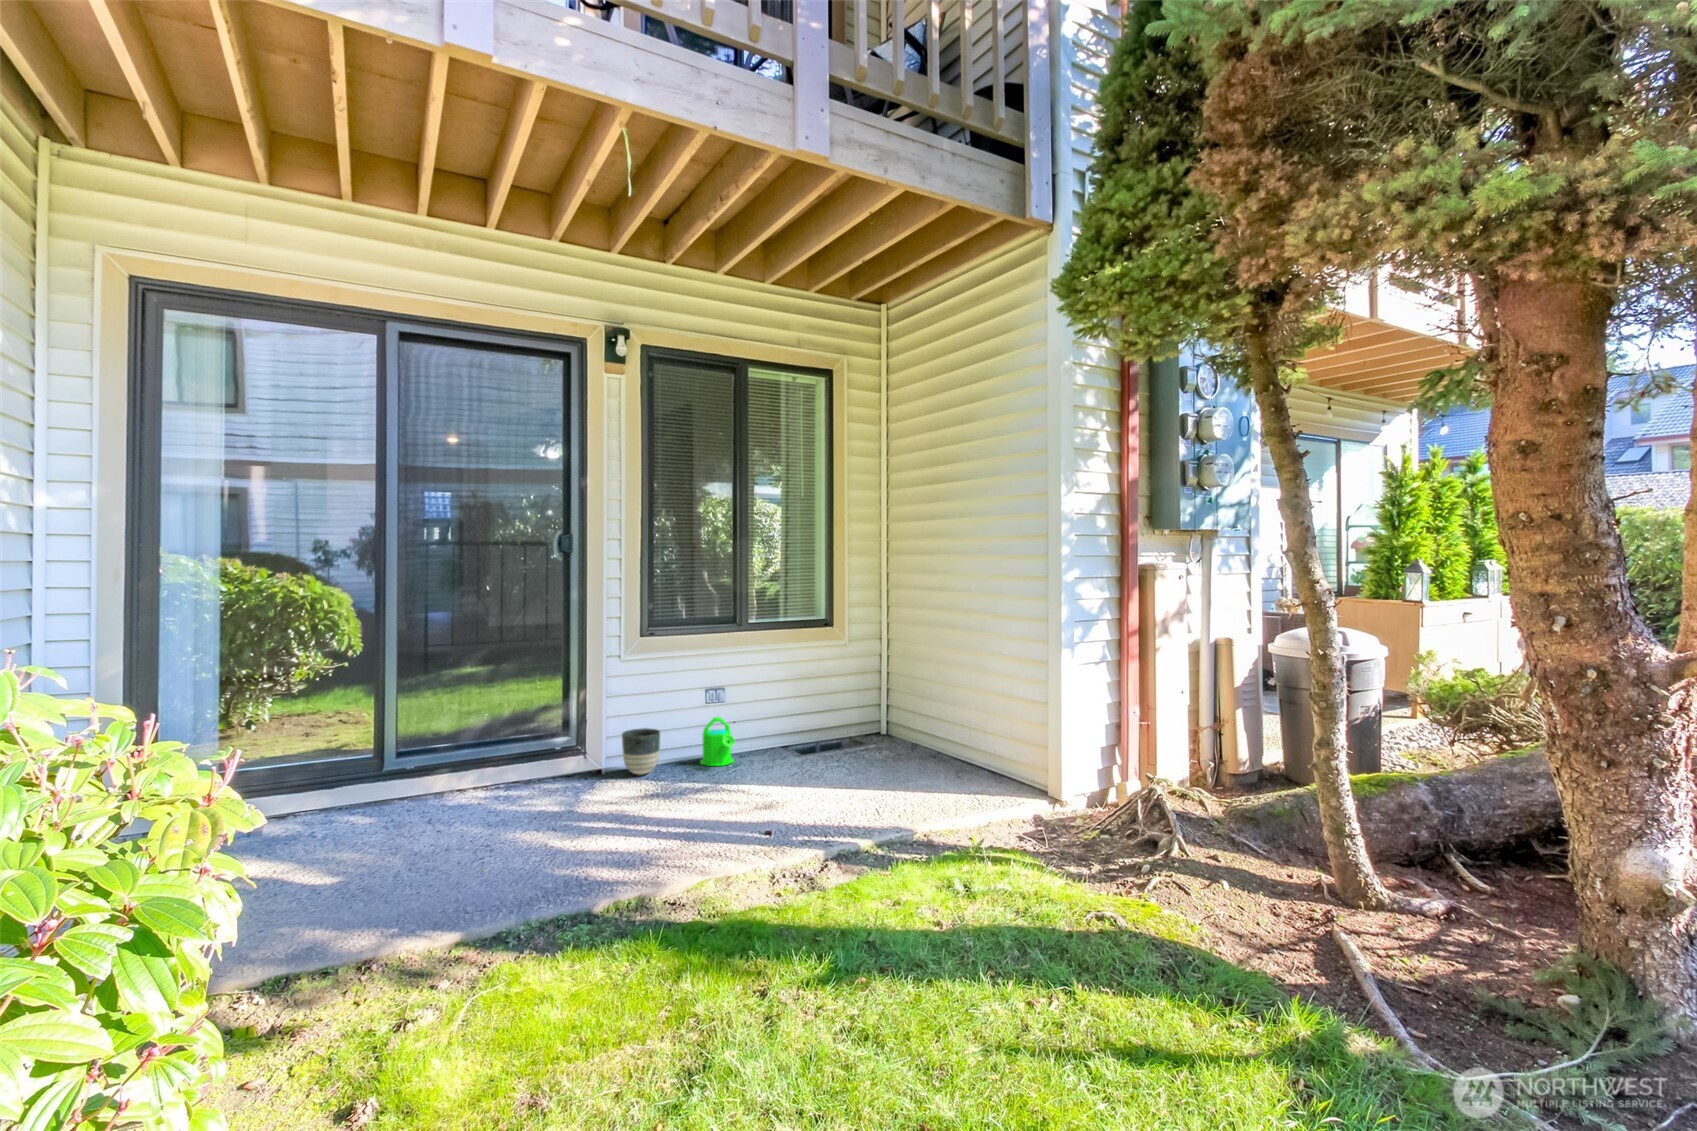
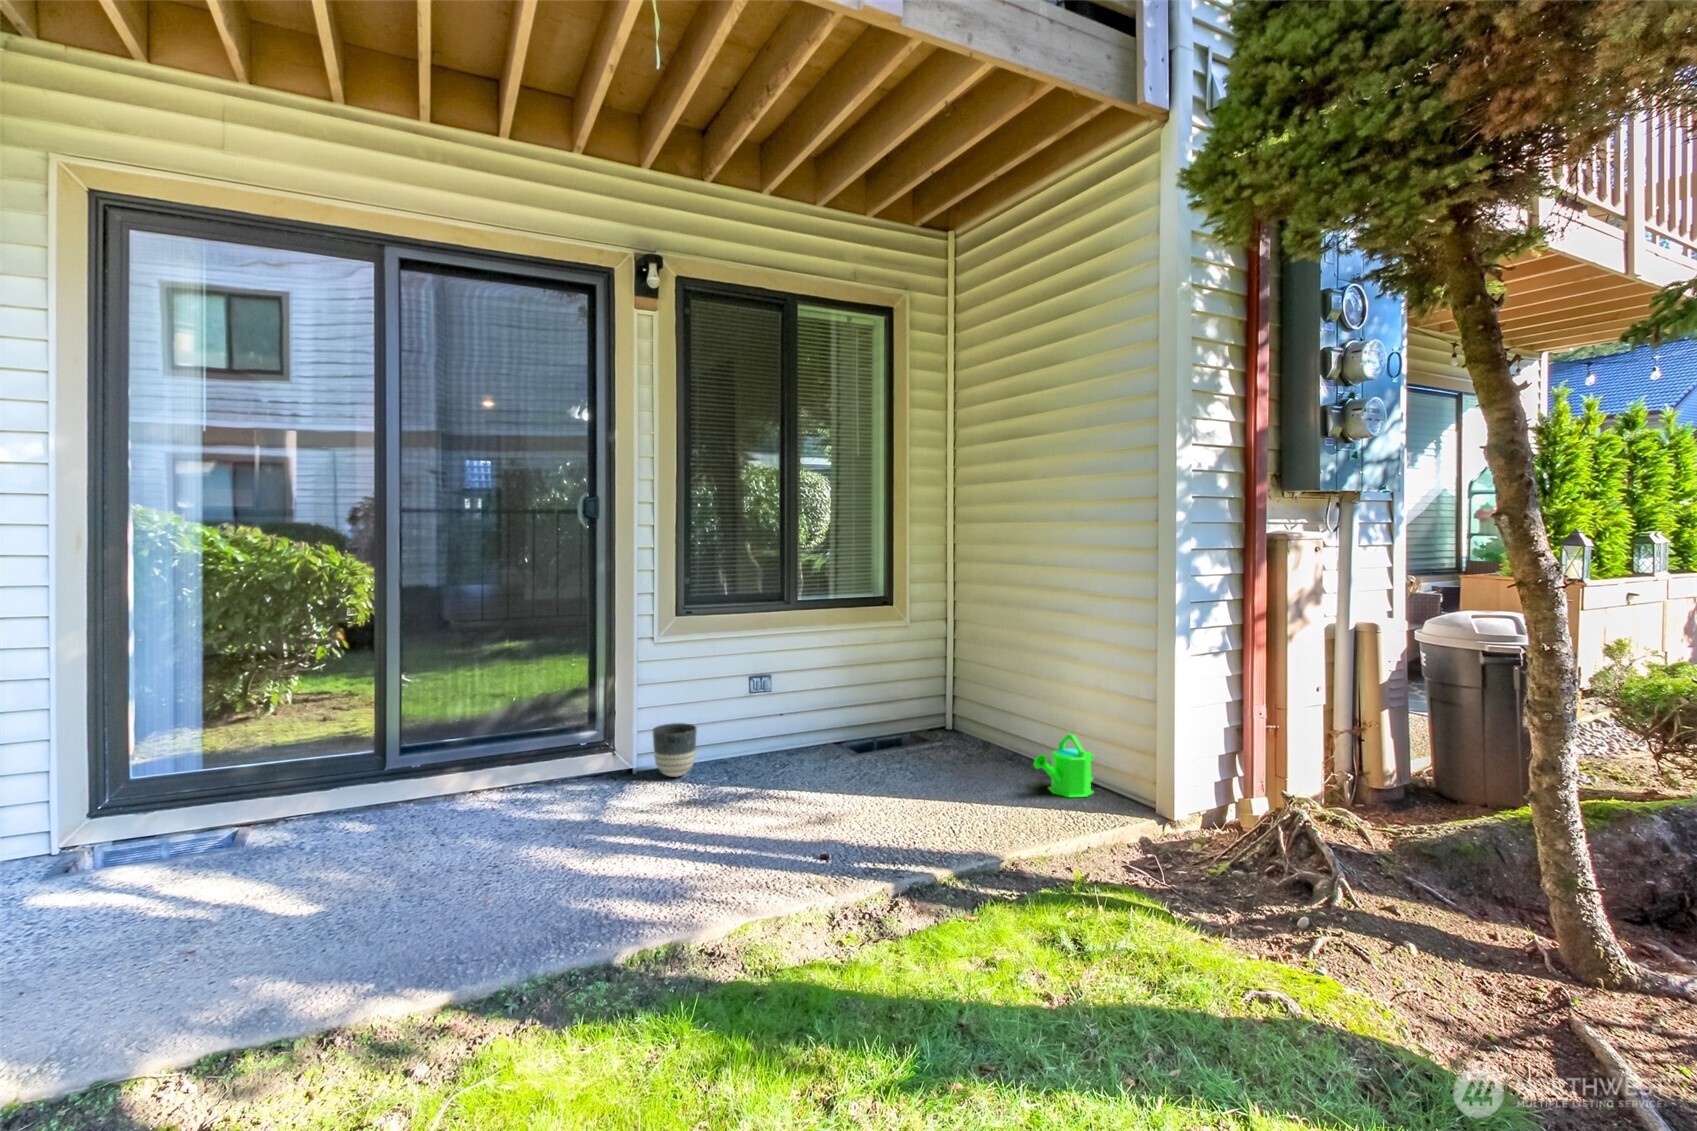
watering can: present [700,717,735,766] -> present [1034,734,1094,797]

